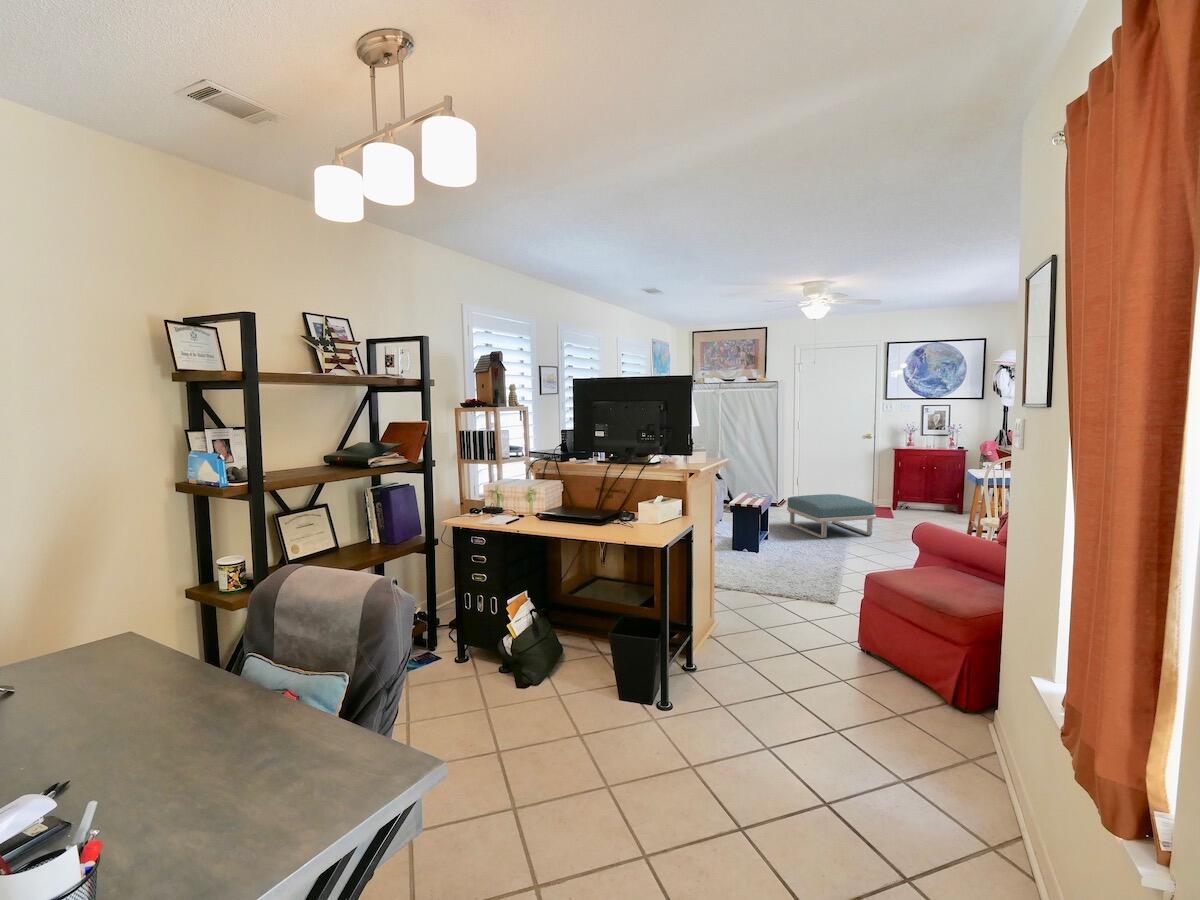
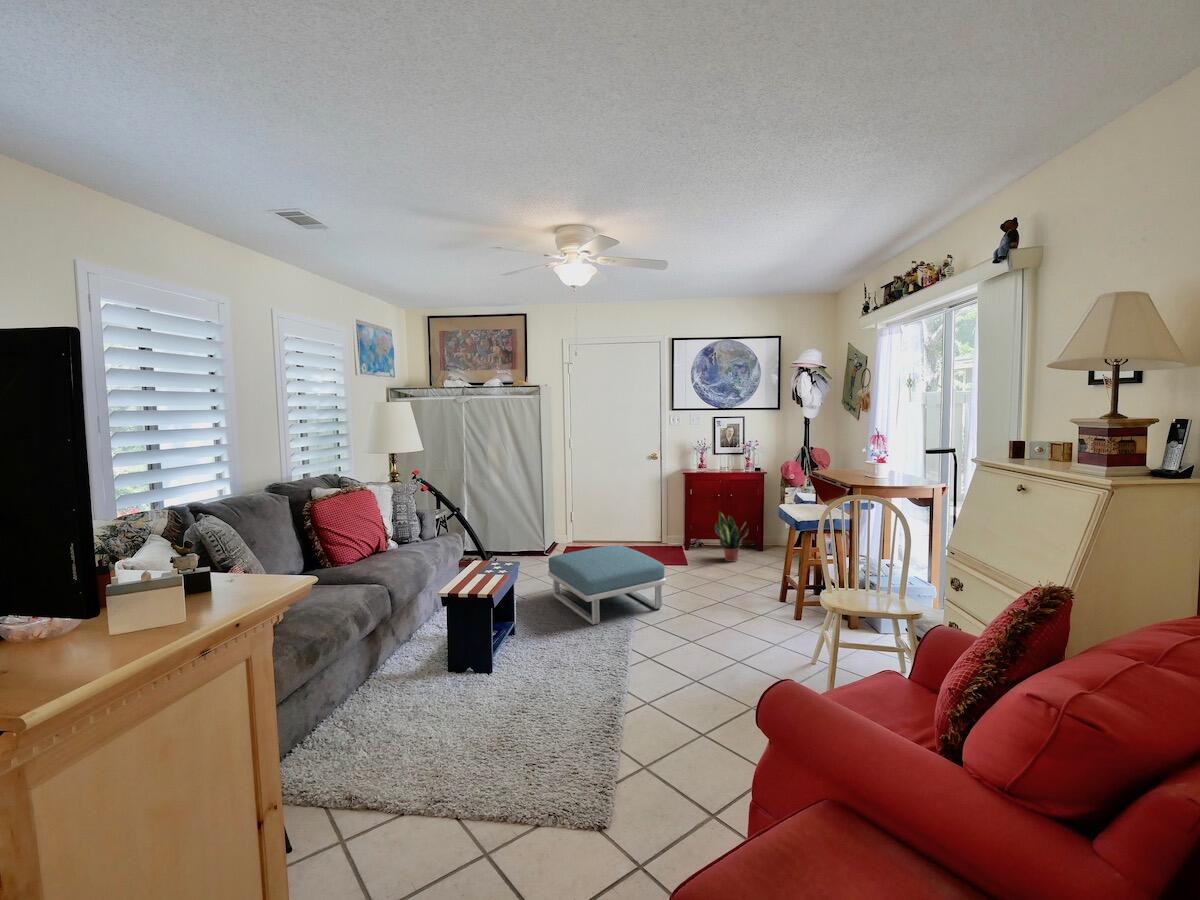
potted plant: none [919,479,949,519] -> present [715,512,748,562]

